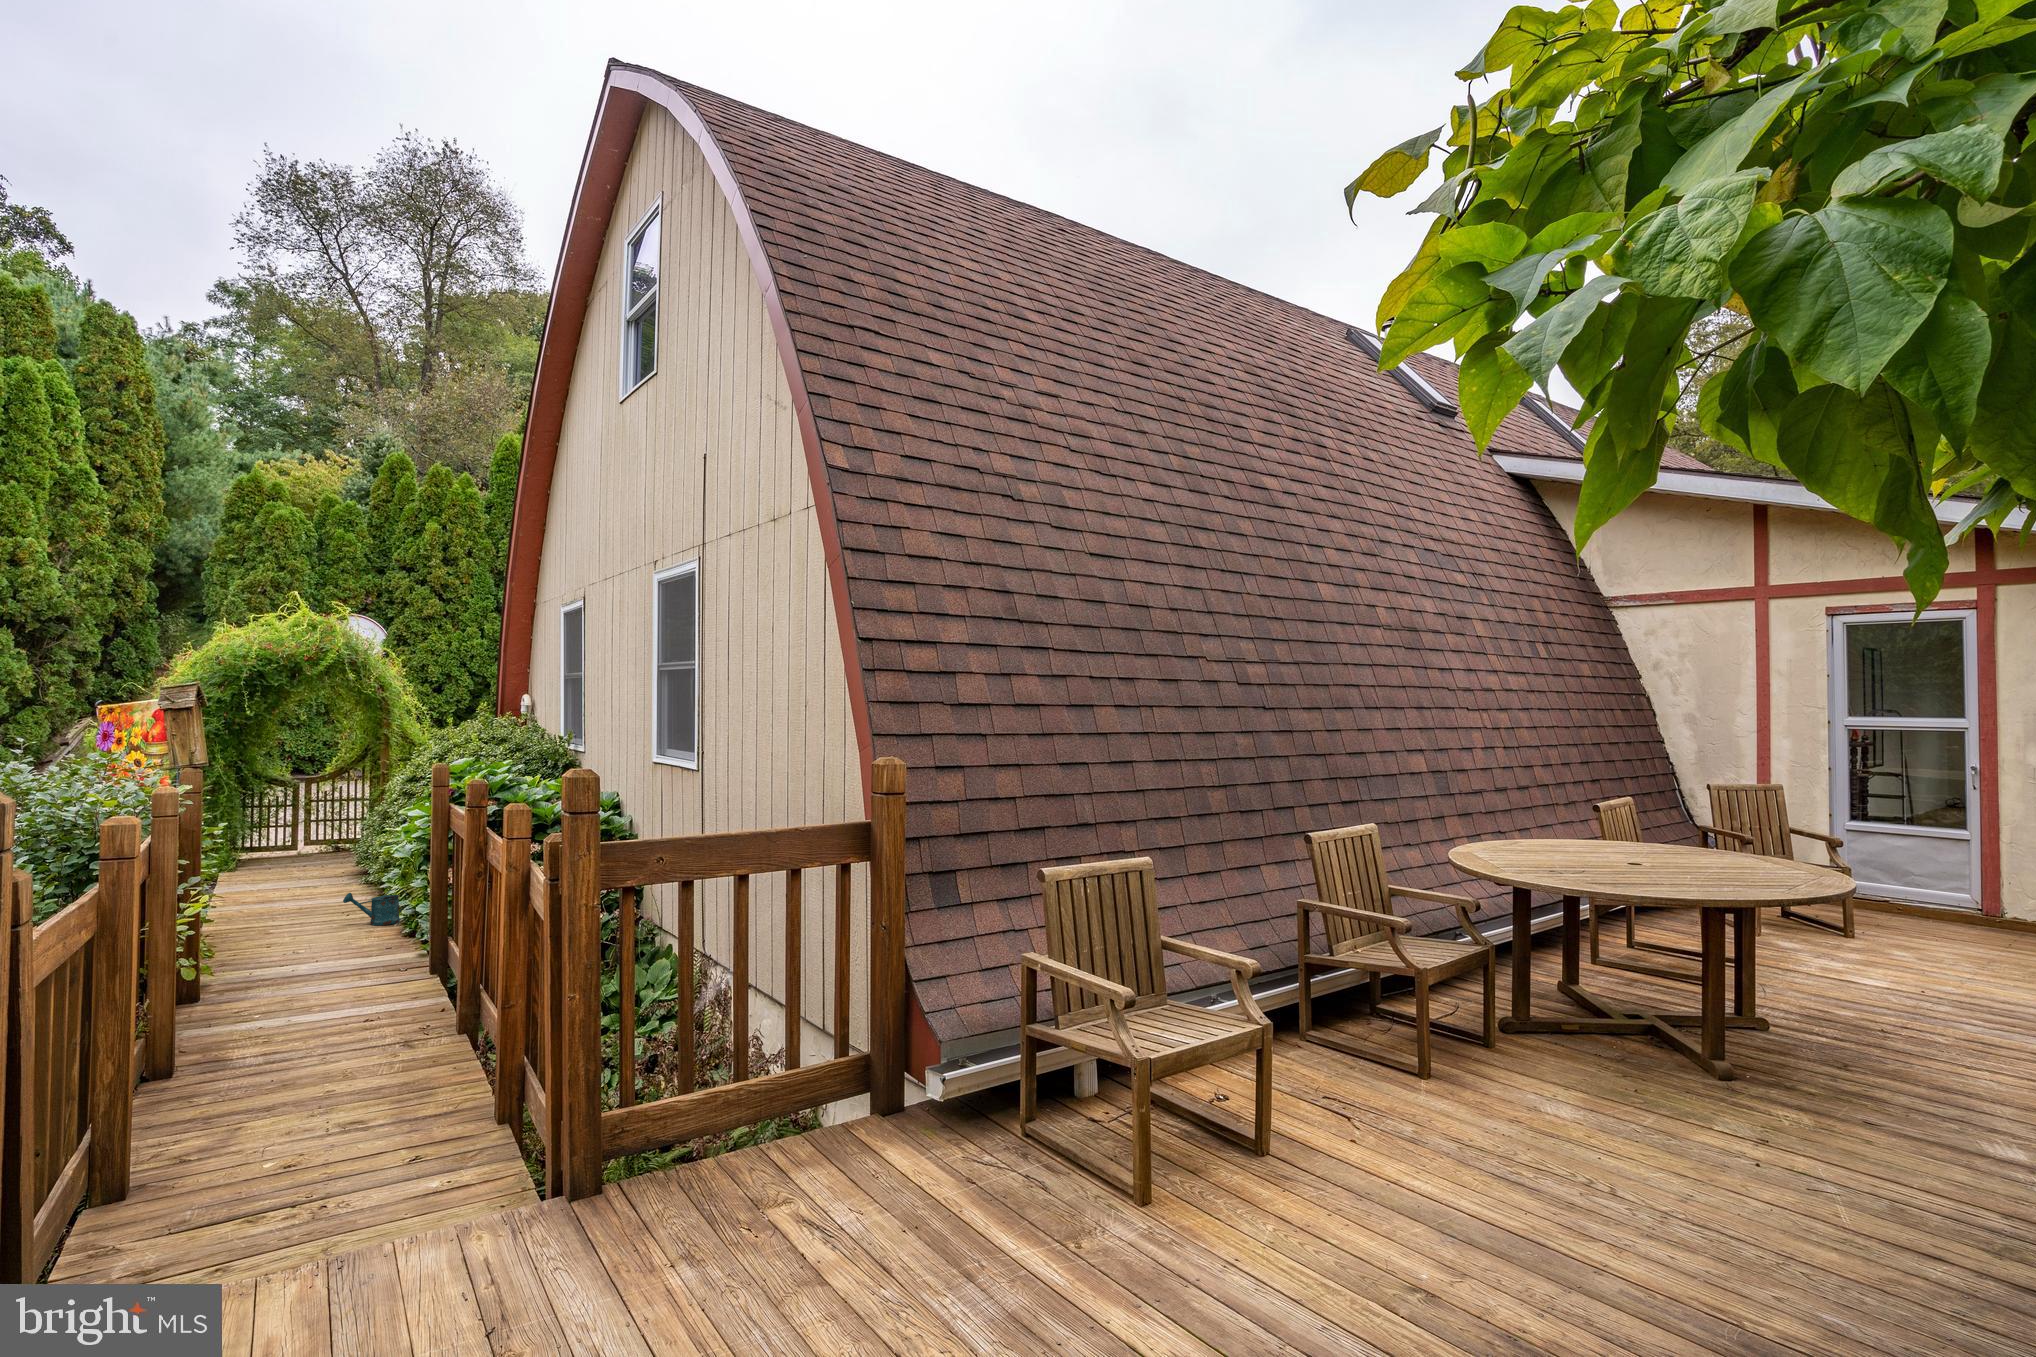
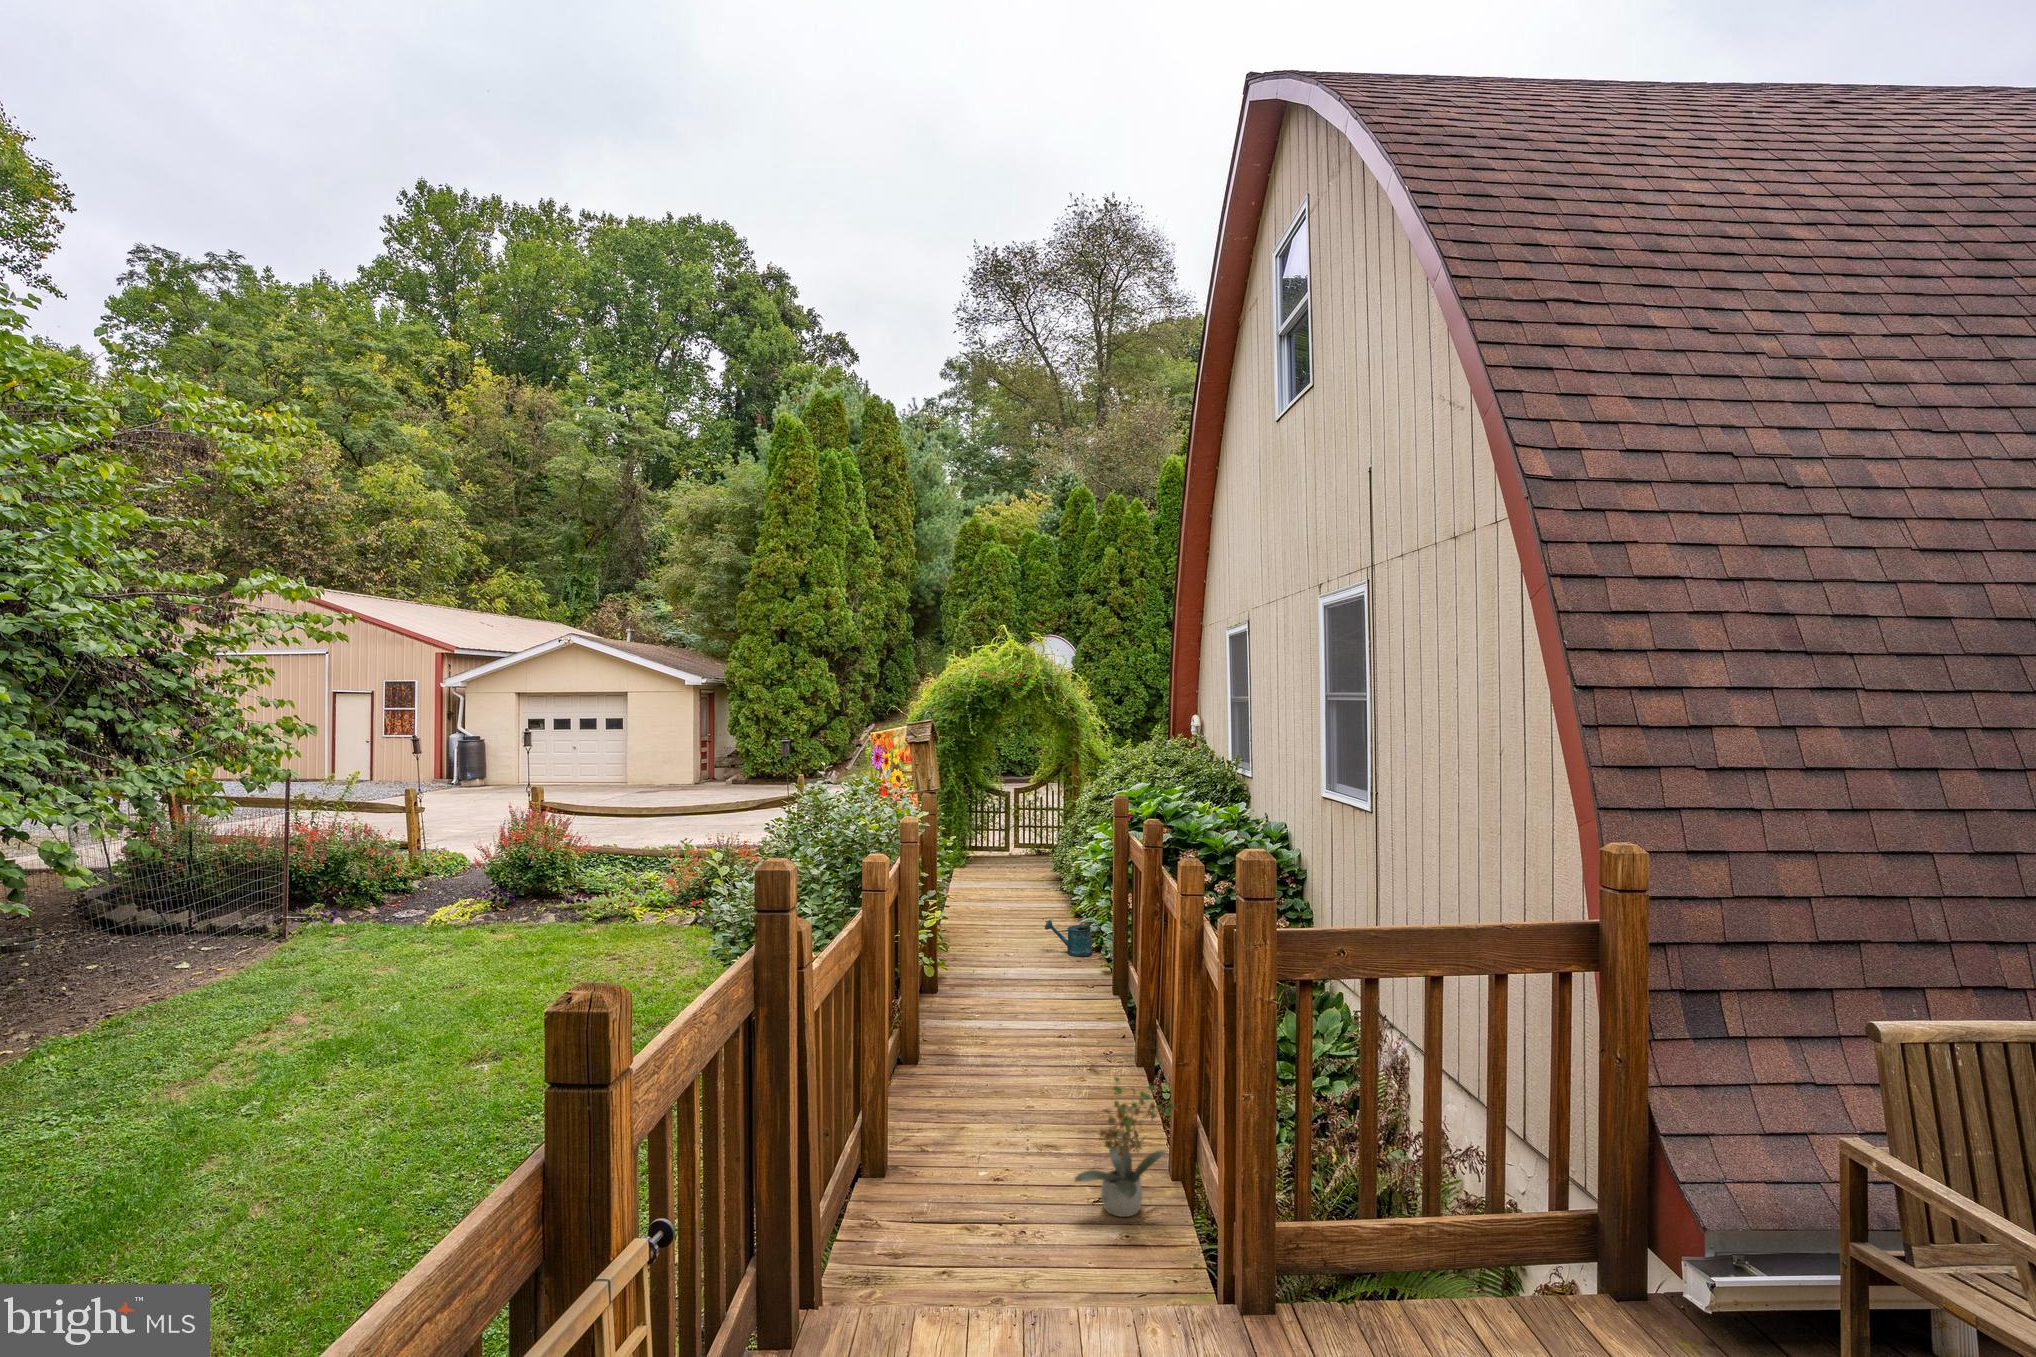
potted plant: none [368,966,476,1081] -> present [1075,1077,1182,1217]

